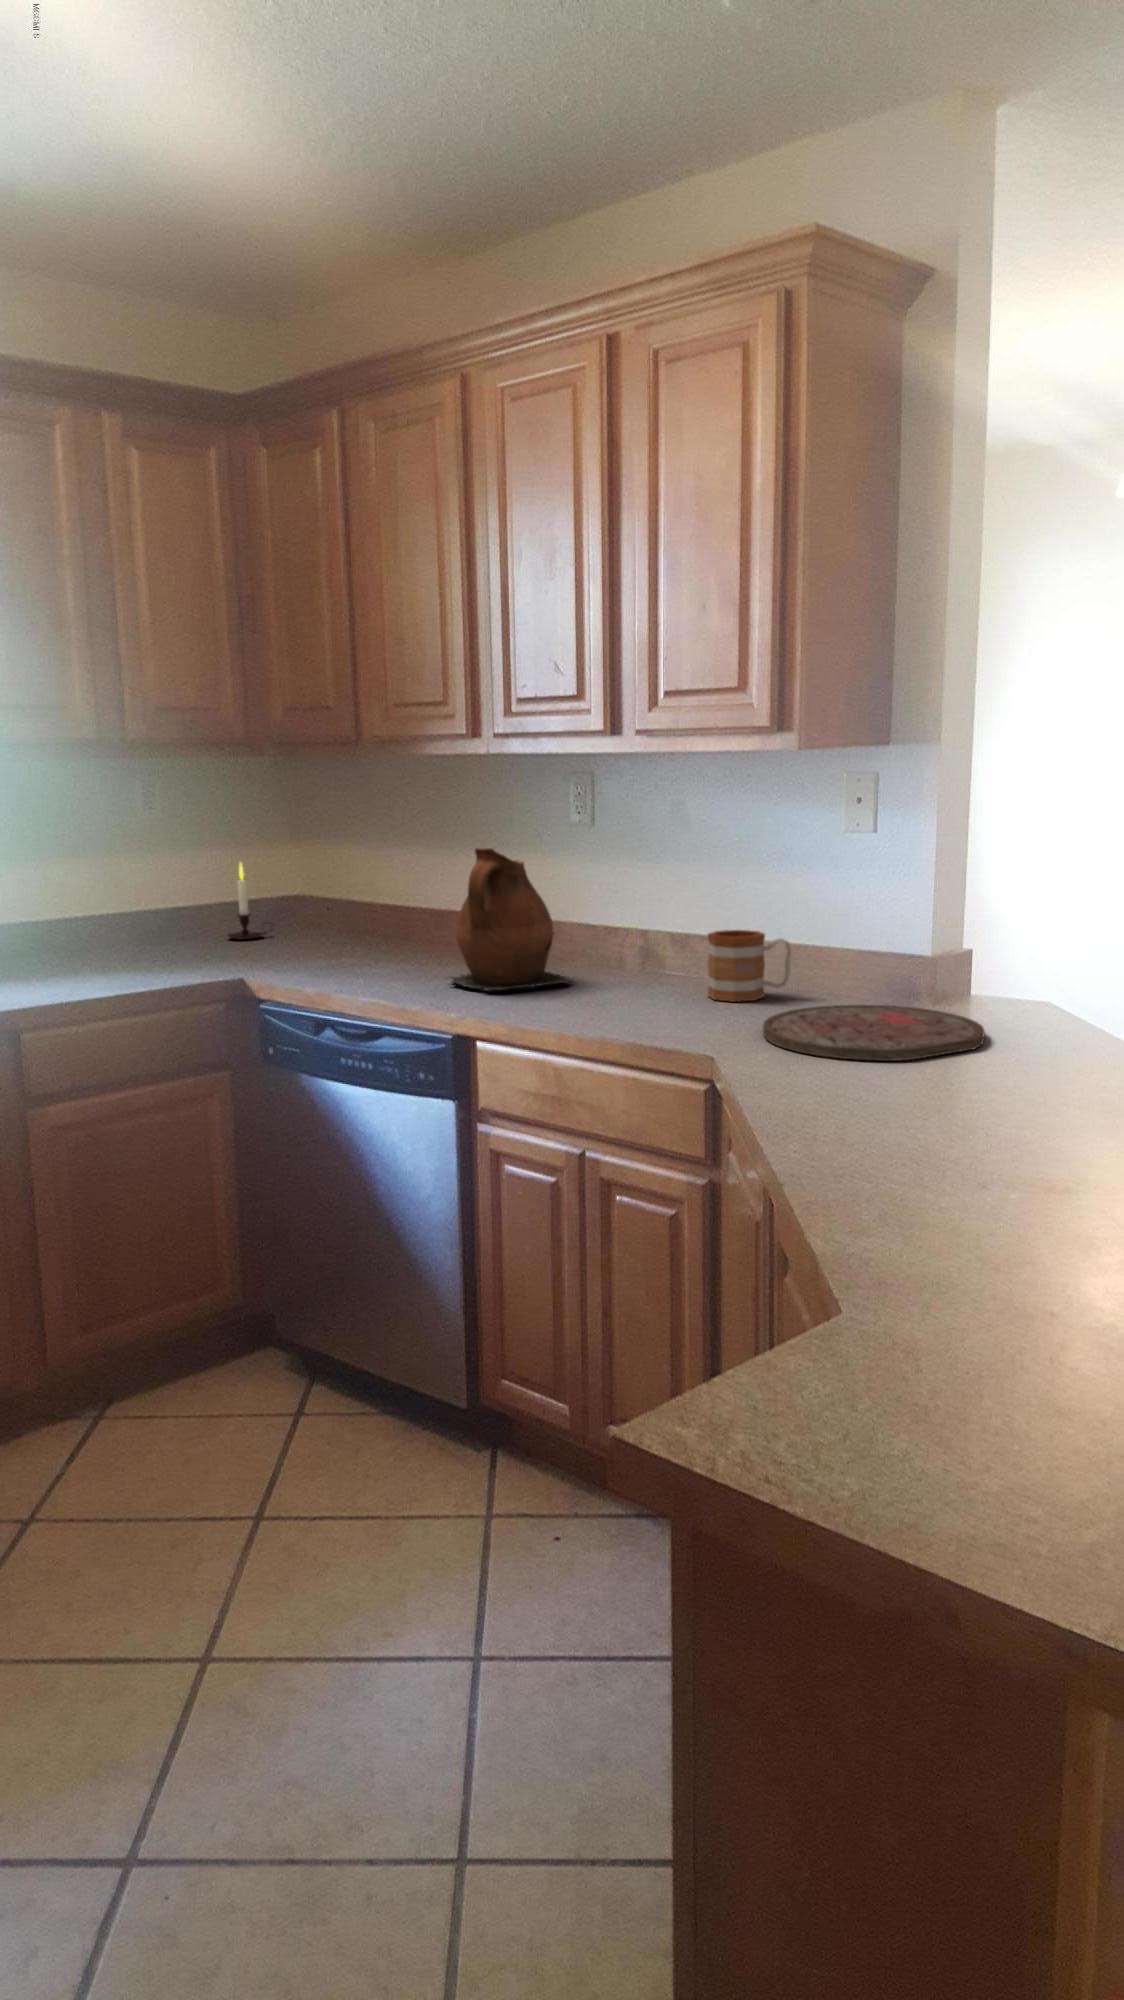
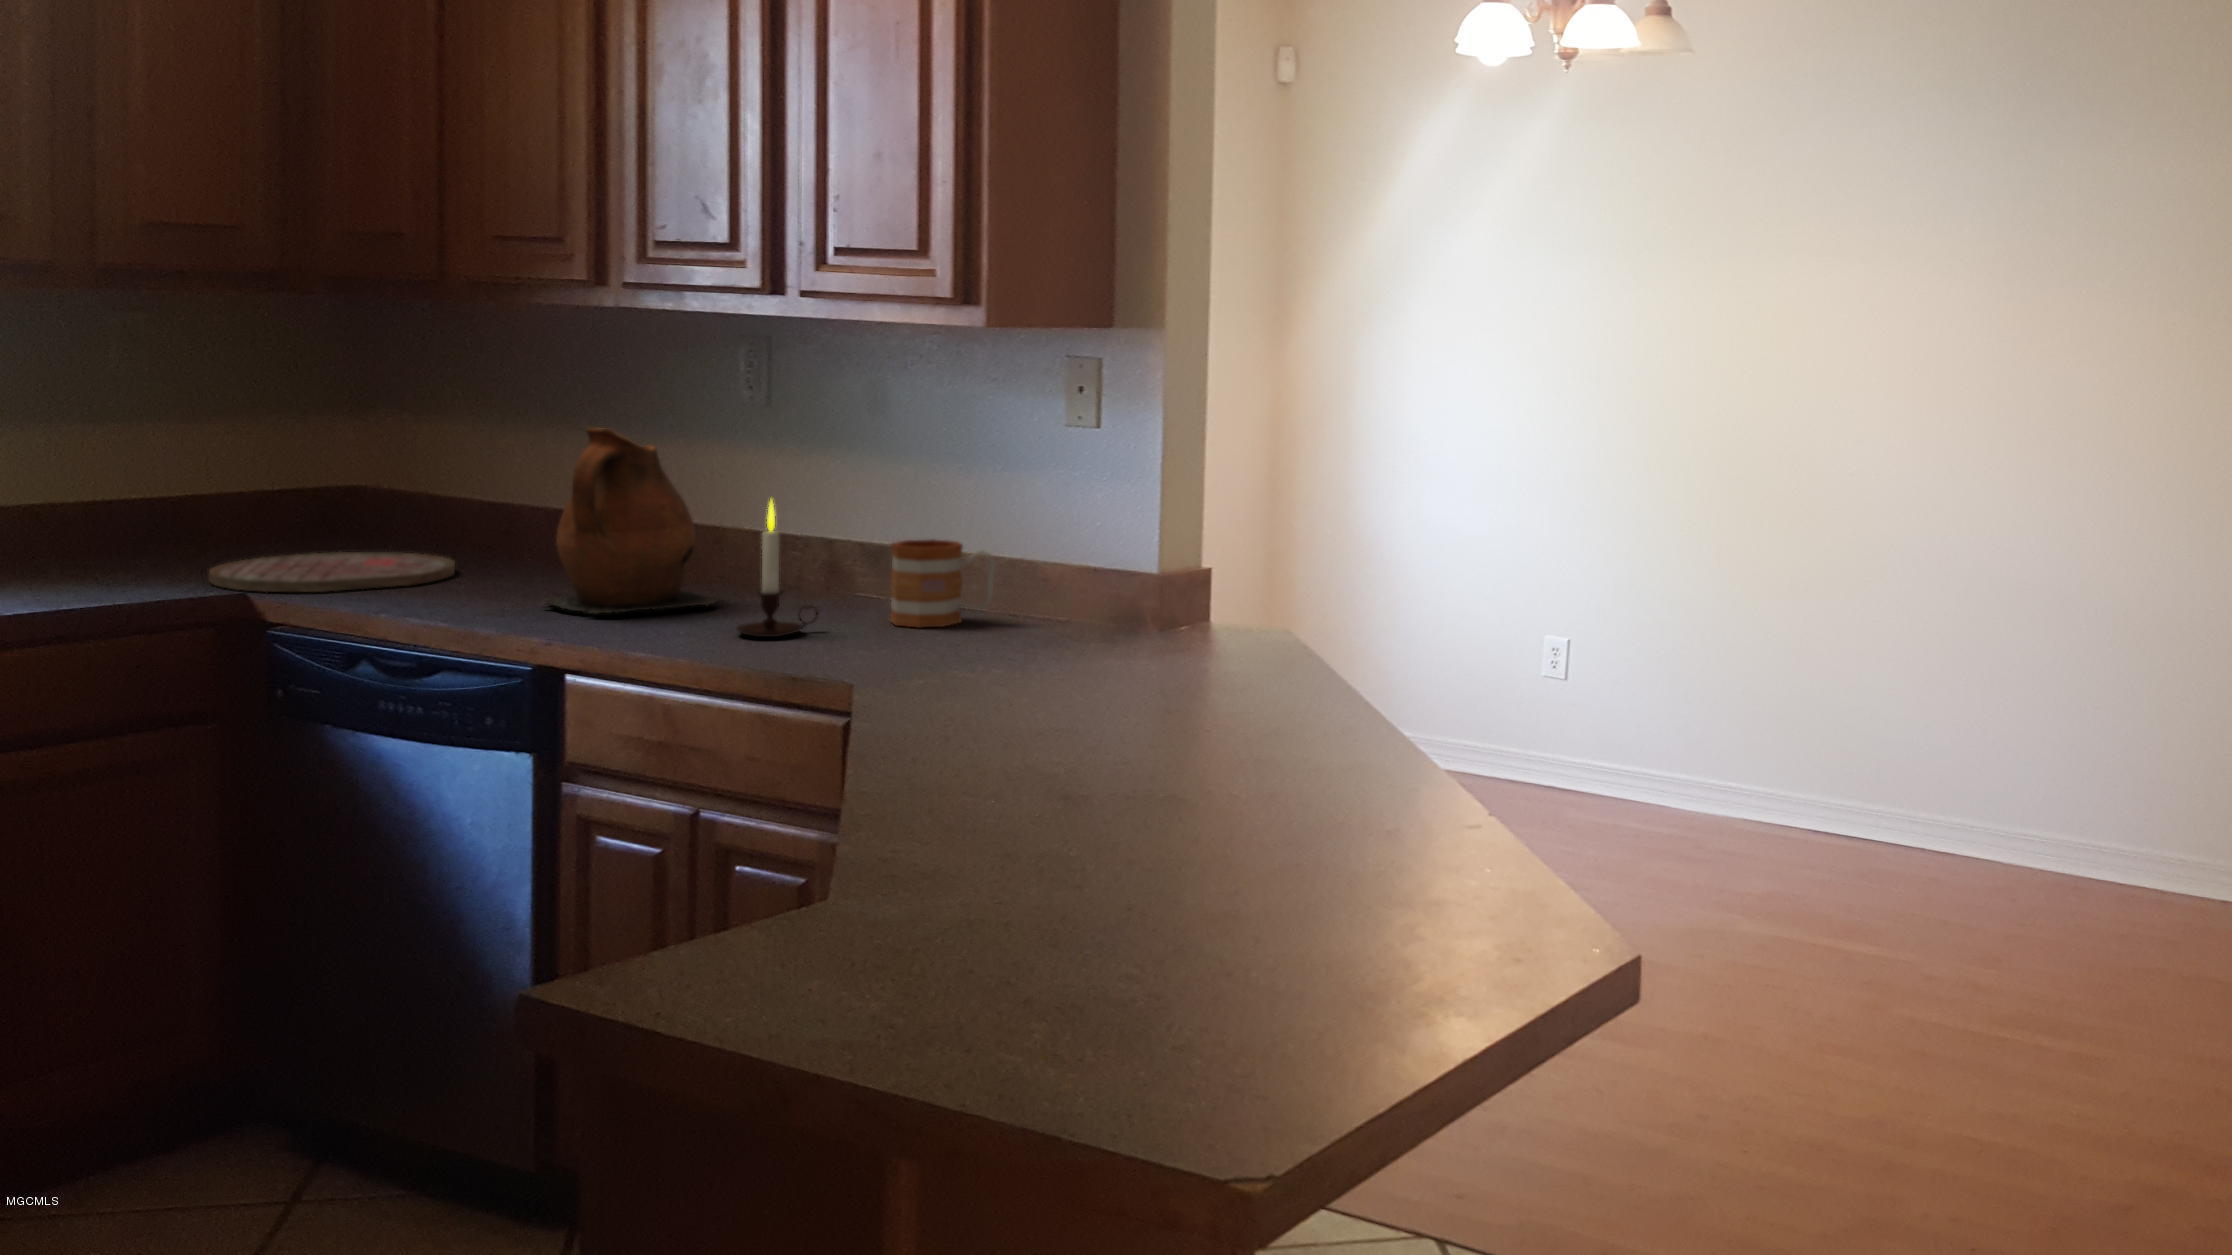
candle: present [228,864,268,939] -> present [737,500,812,637]
cutting board: present [763,1005,985,1061] -> present [209,552,455,592]

